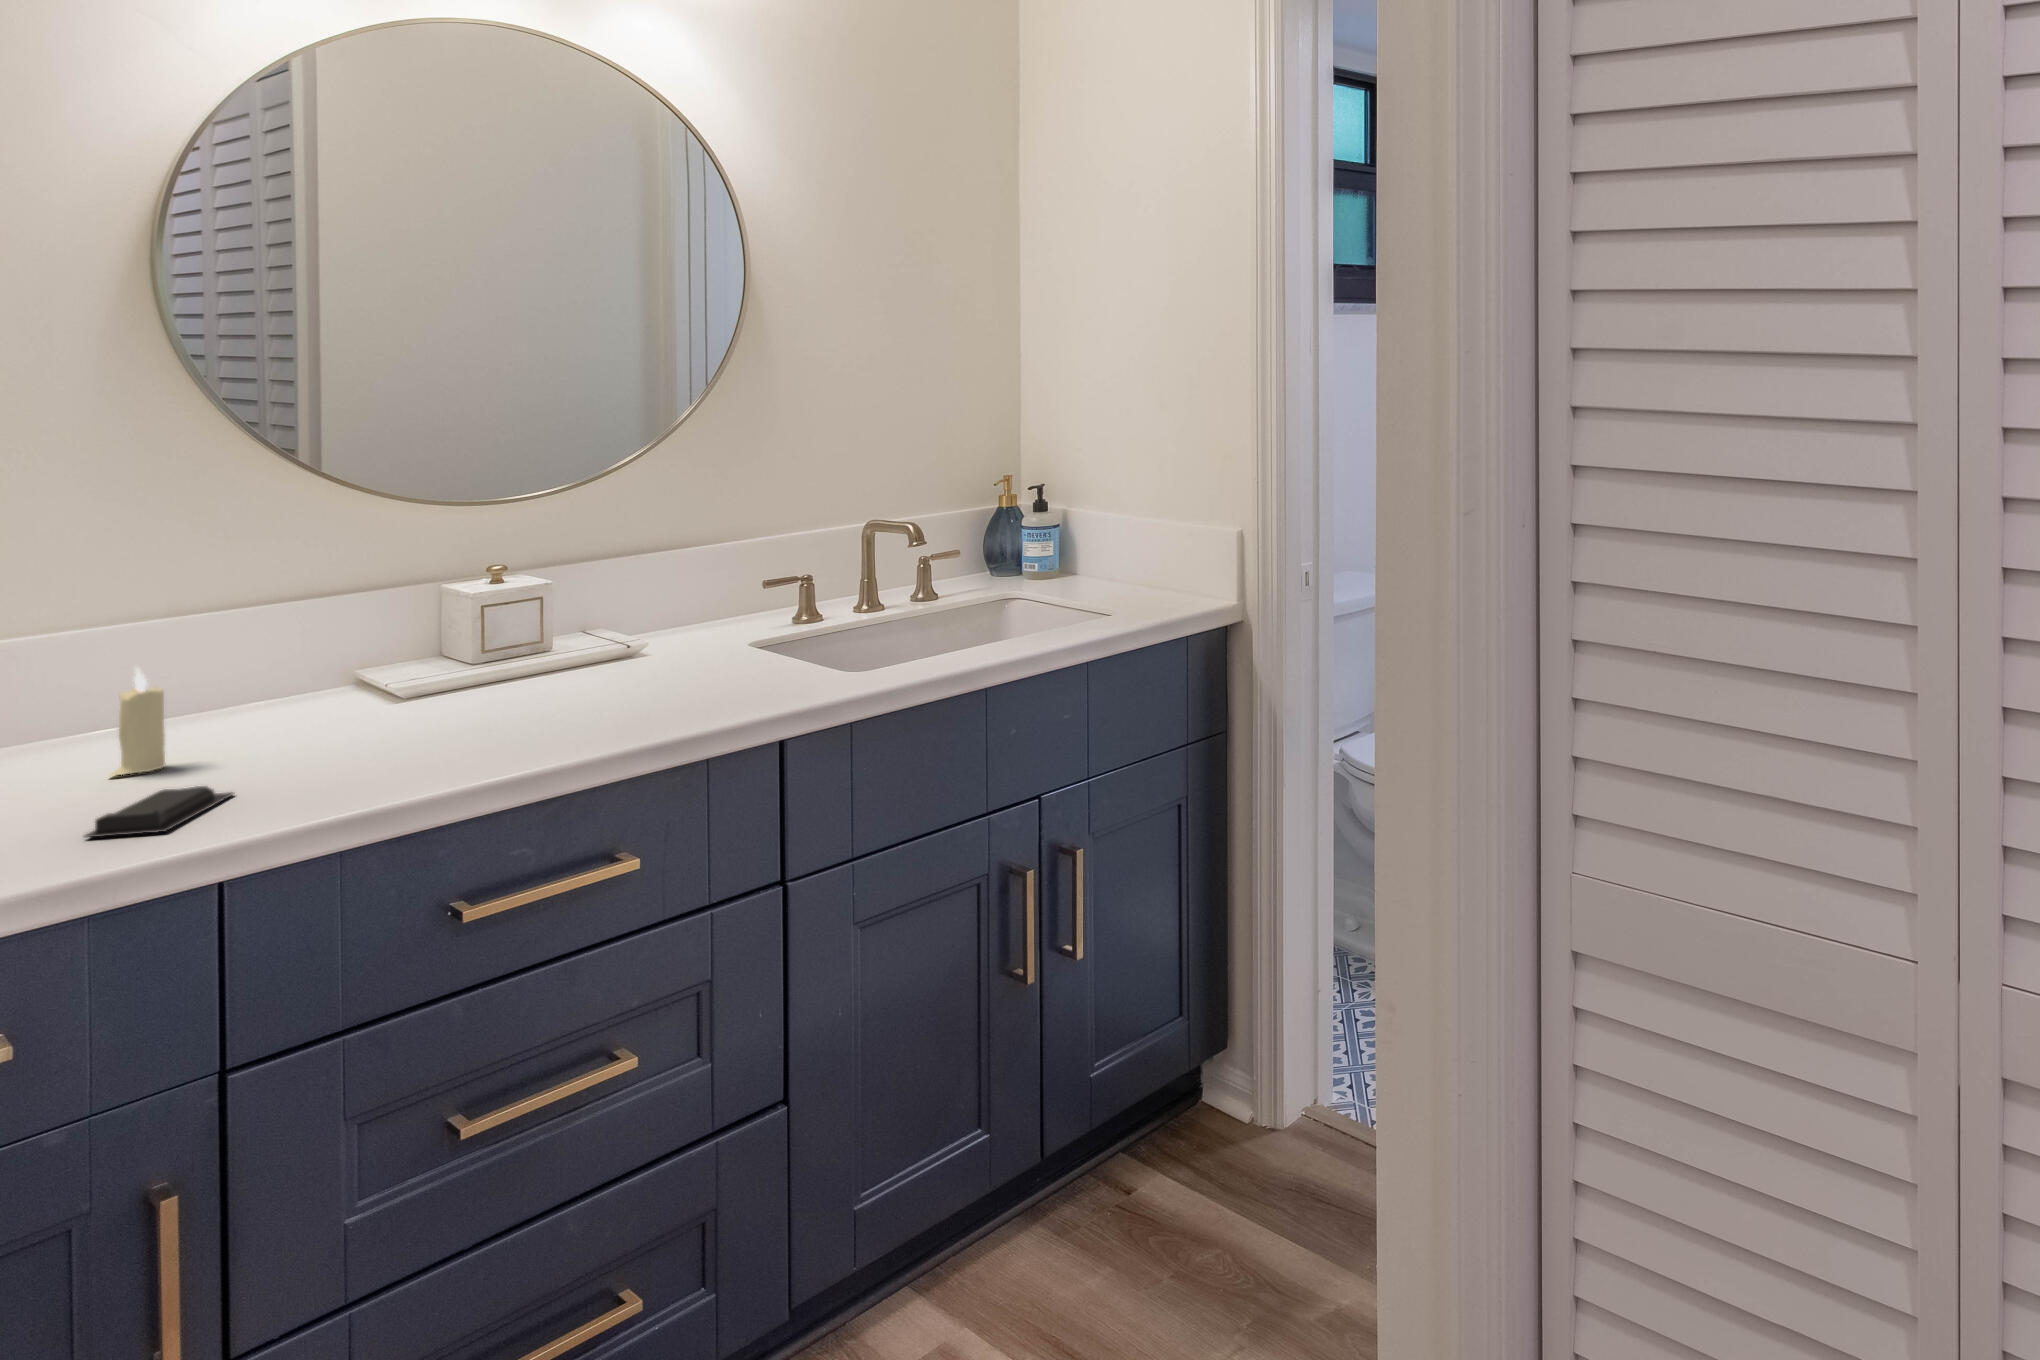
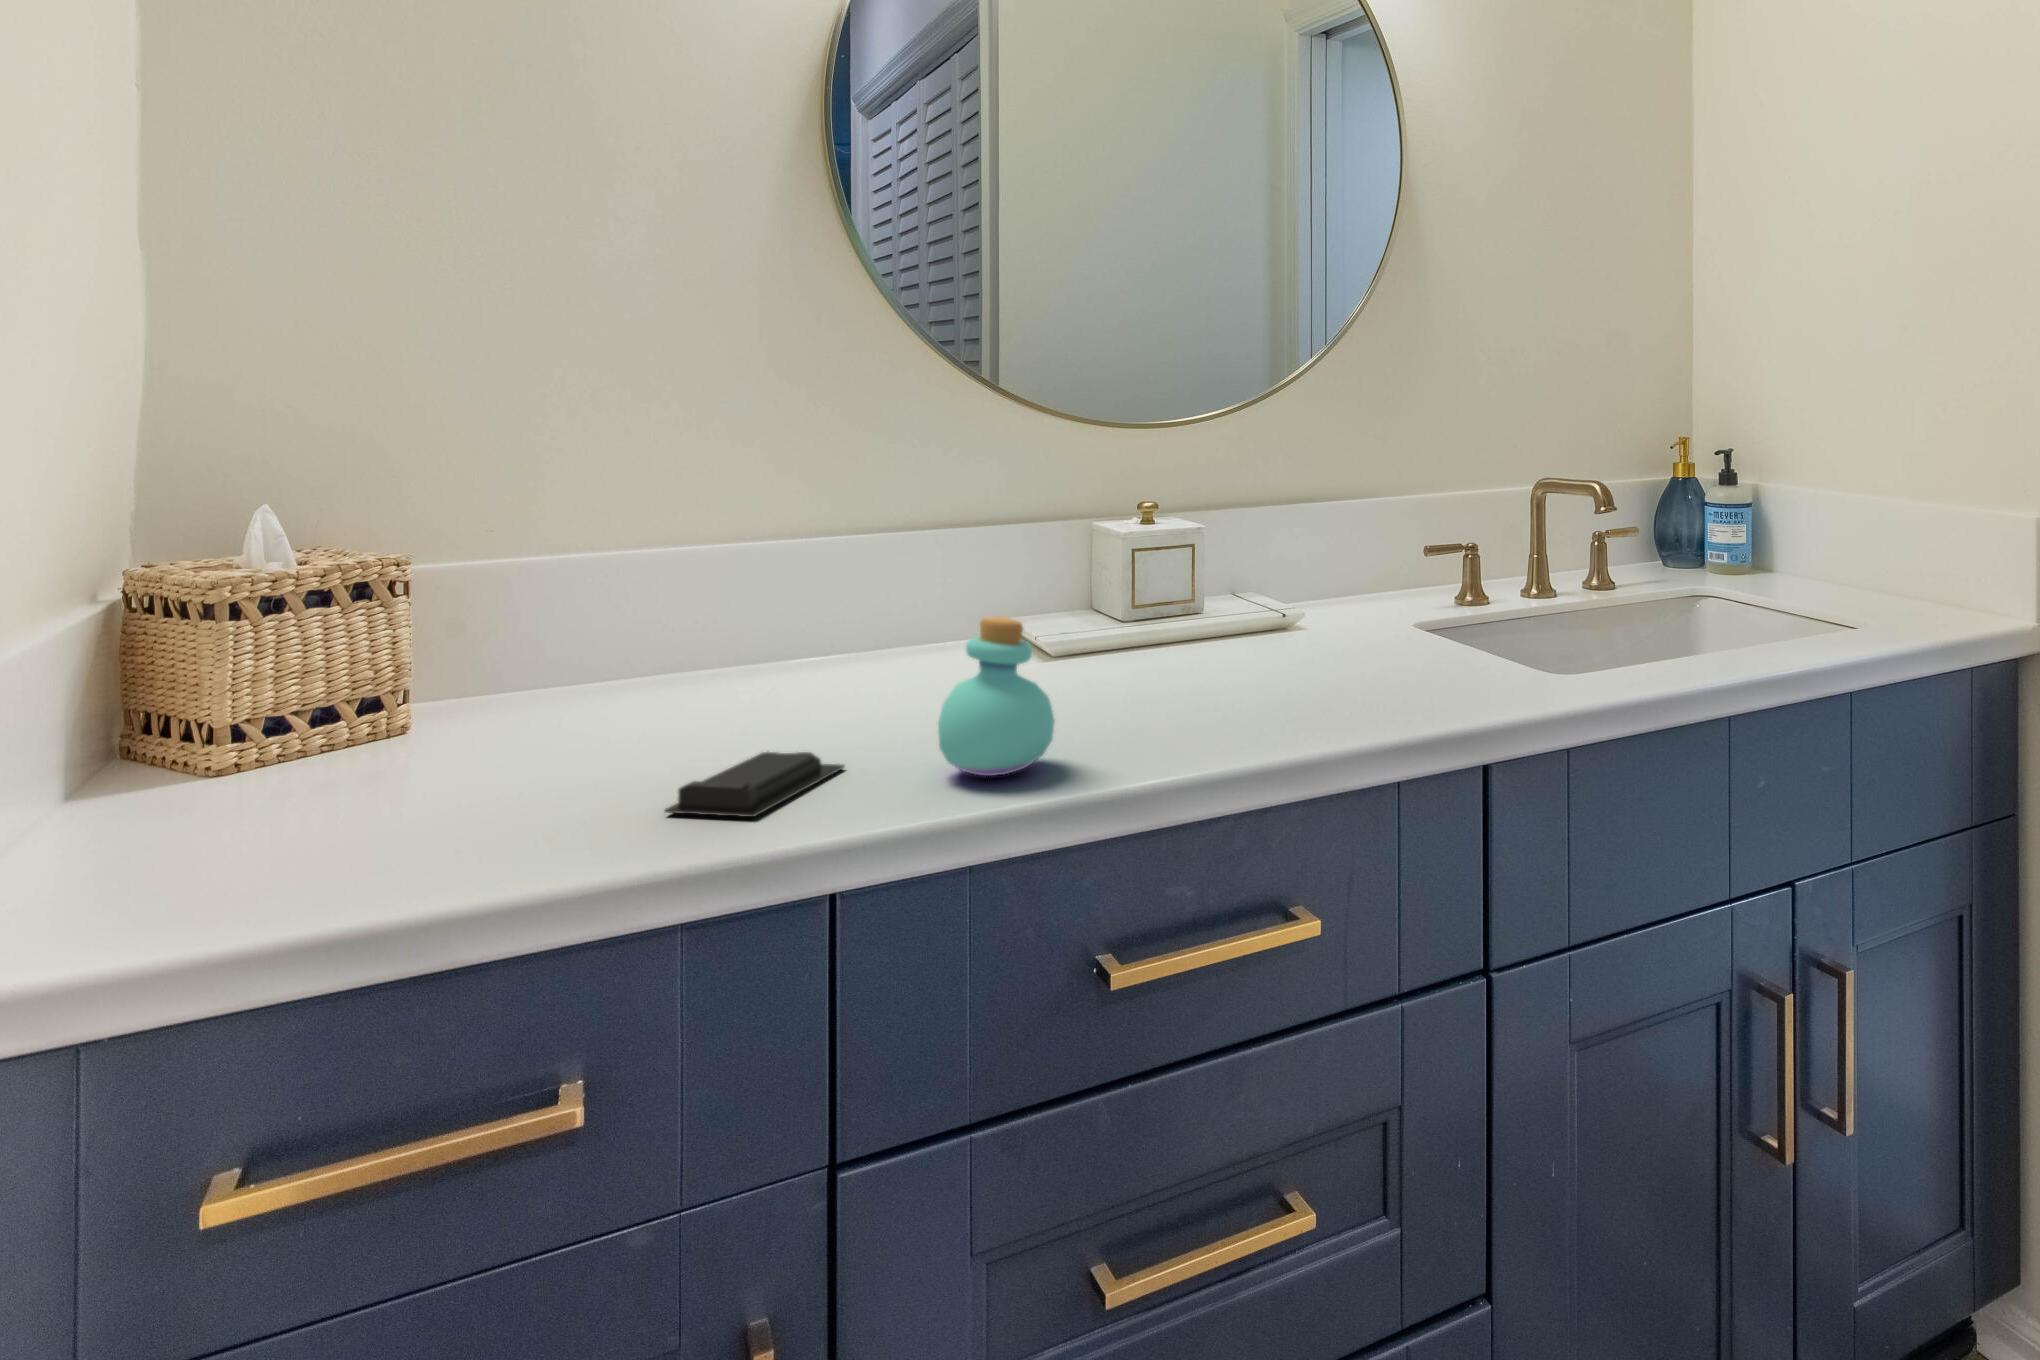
candle: present [111,668,165,776] -> none [721,584,785,724]
perfume bottle: none [316,675,416,787] -> present [938,617,1055,776]

